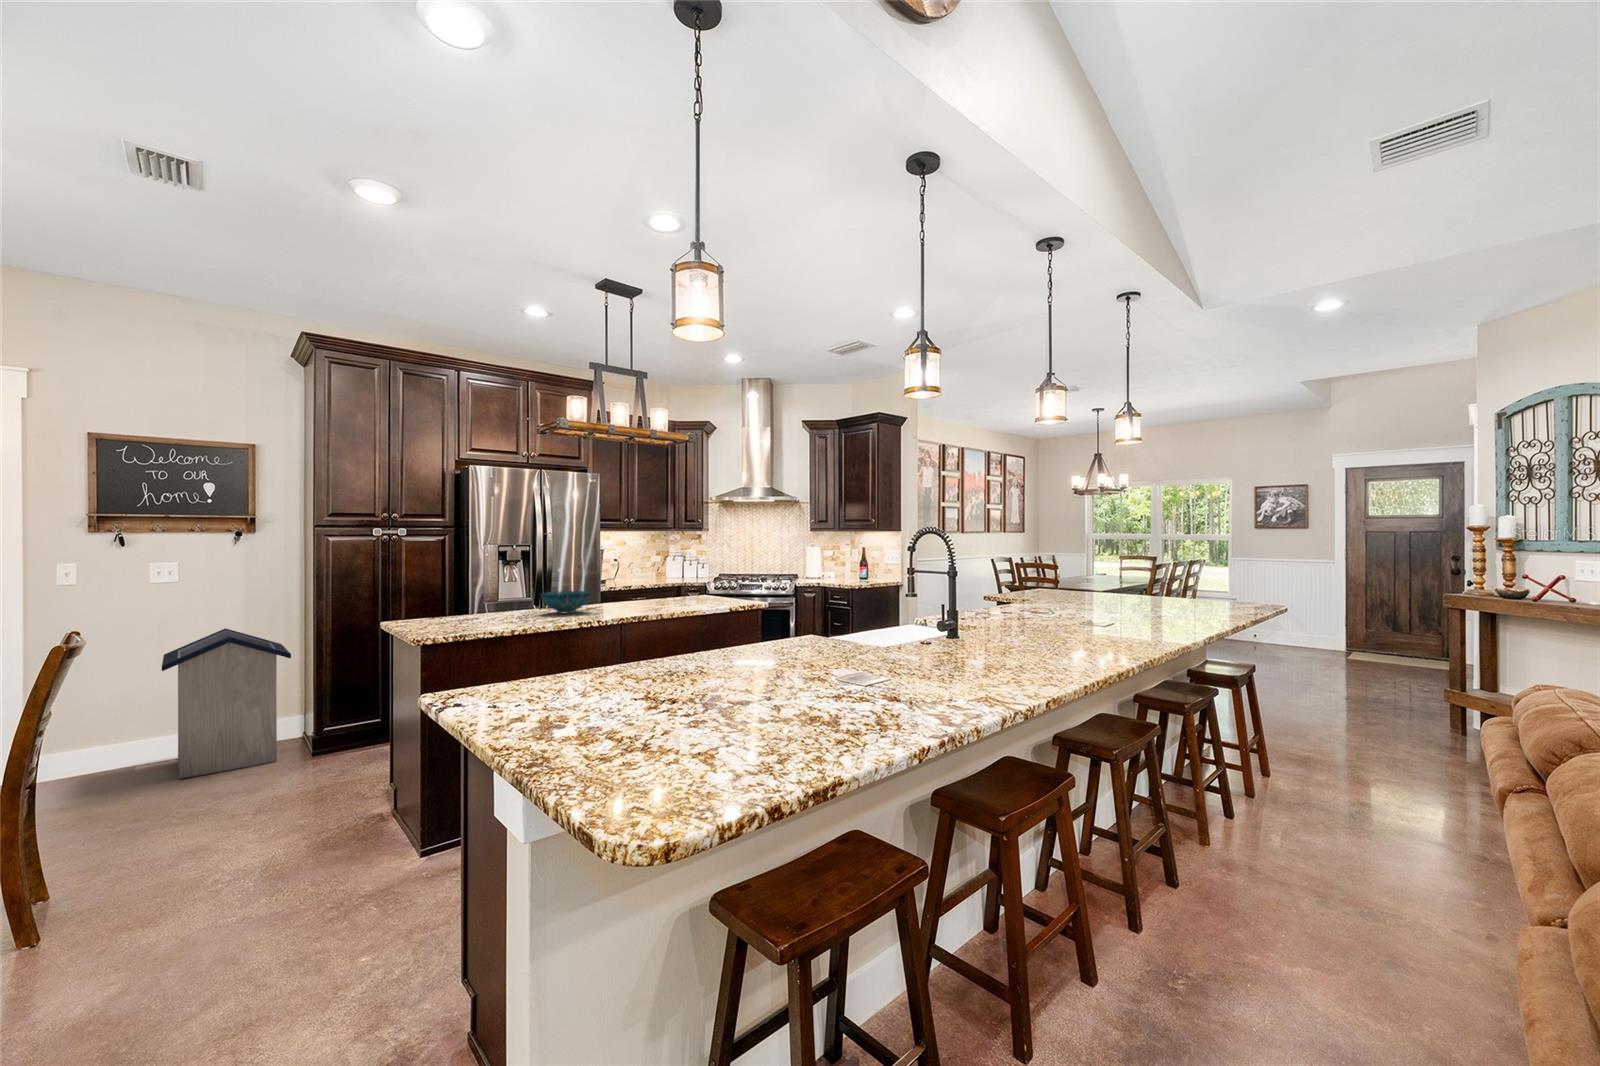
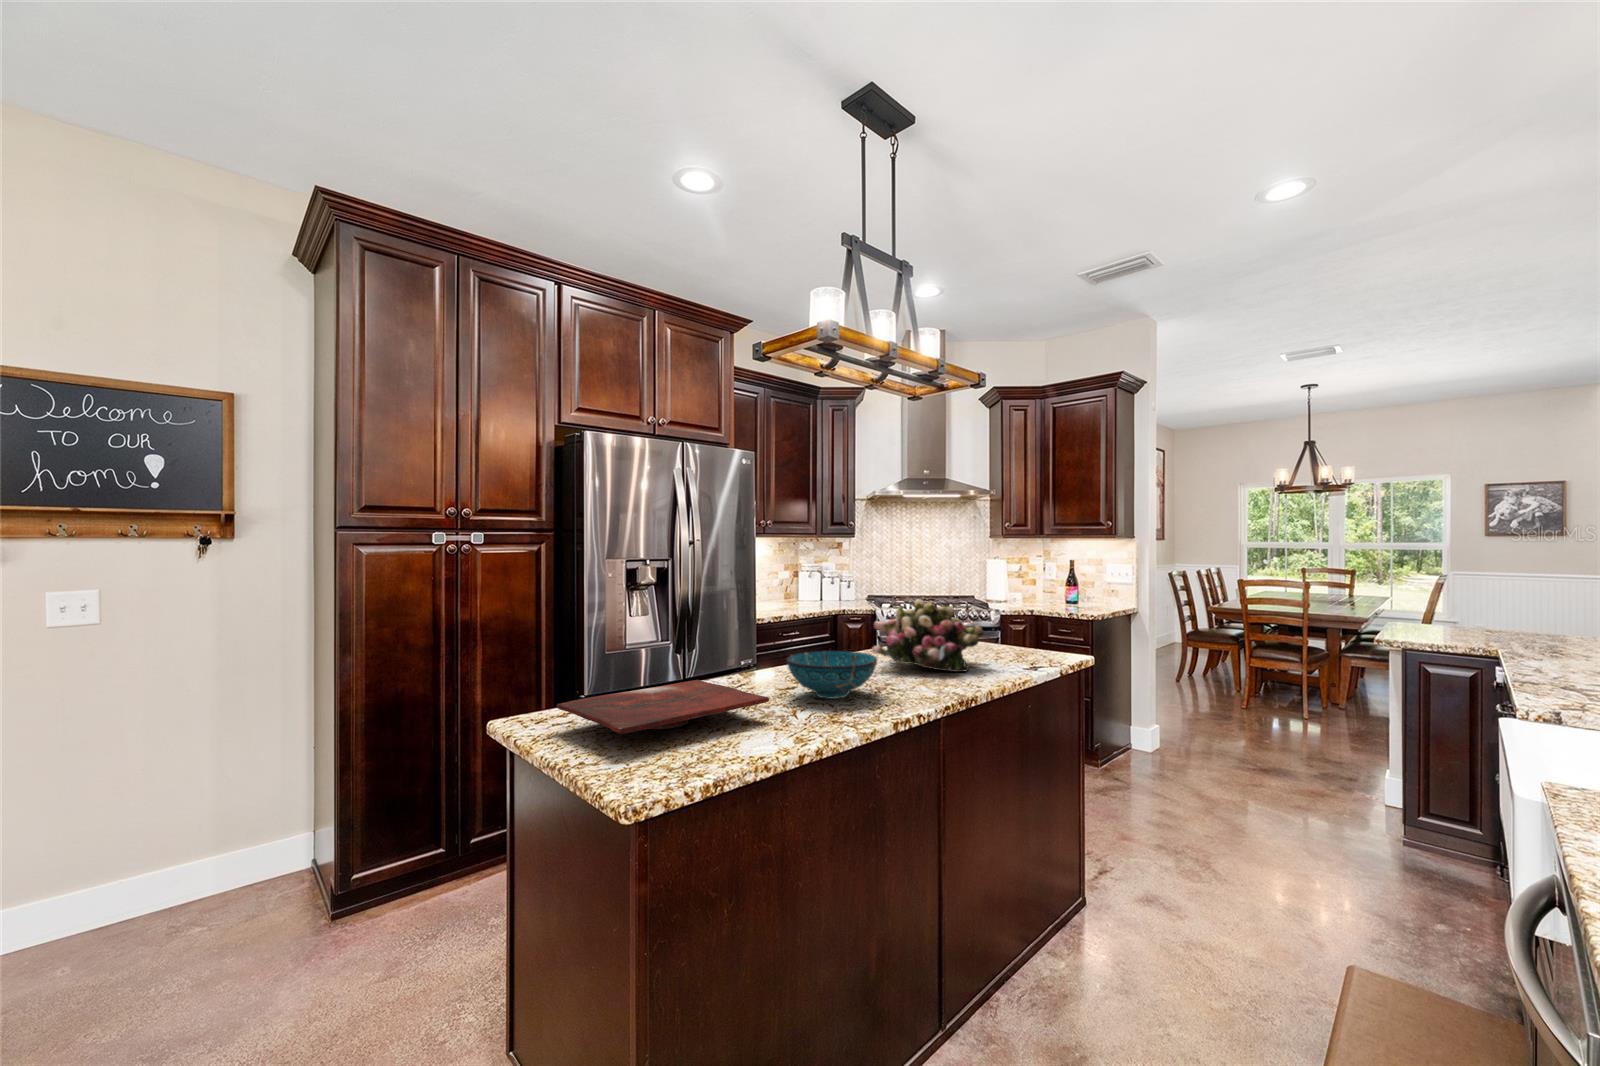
flower arrangement: none [613,566,679,605] -> present [872,599,984,672]
cutting board: none [408,604,515,621] -> present [557,680,769,734]
trash can: present [162,629,291,779] -> none [54,701,296,997]

